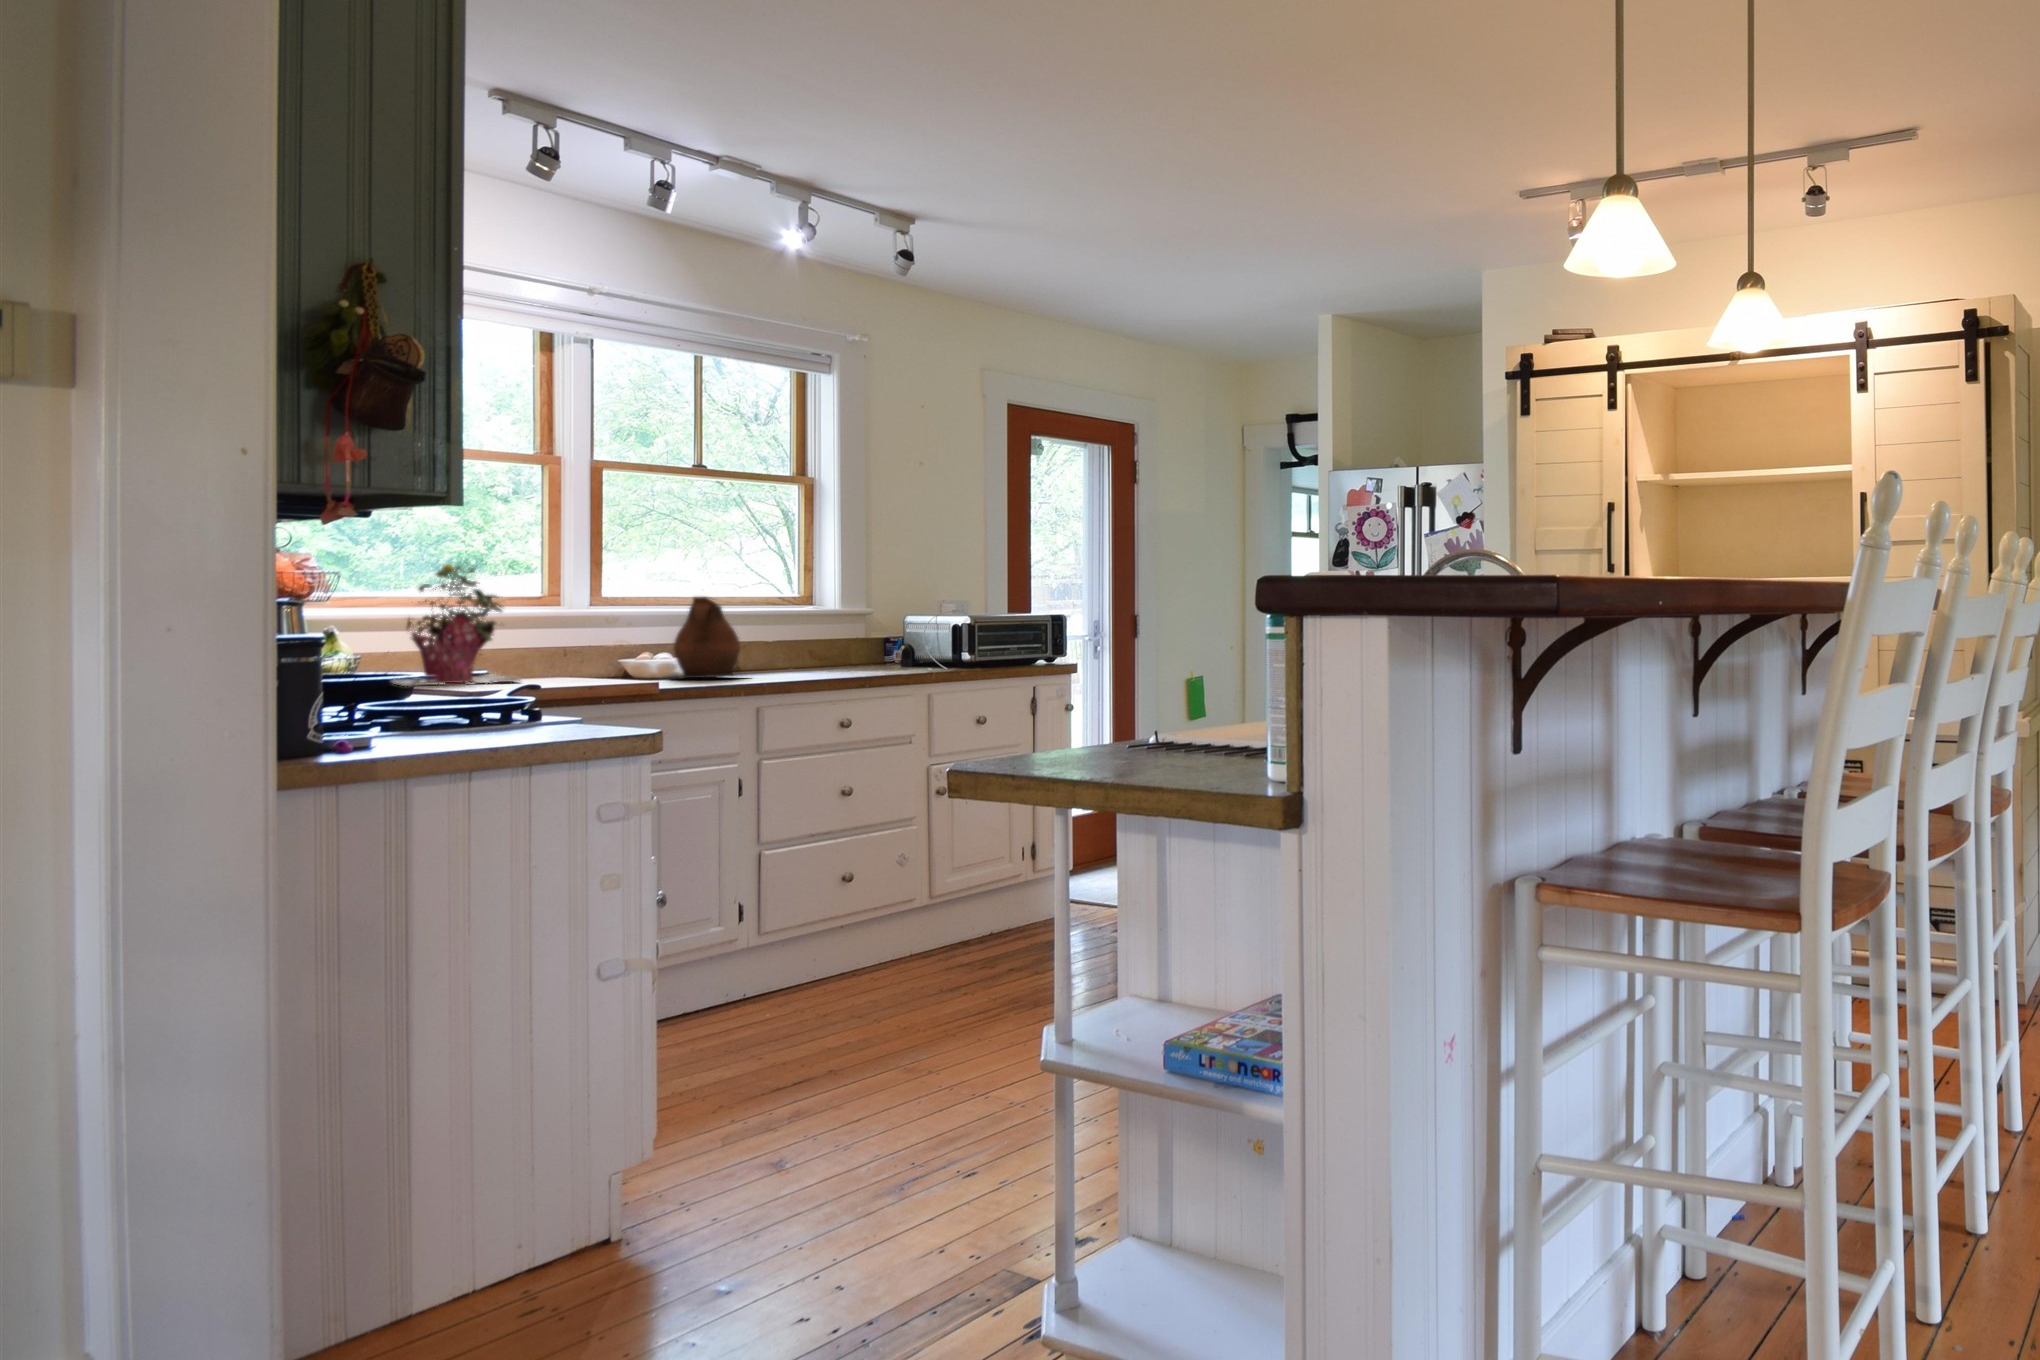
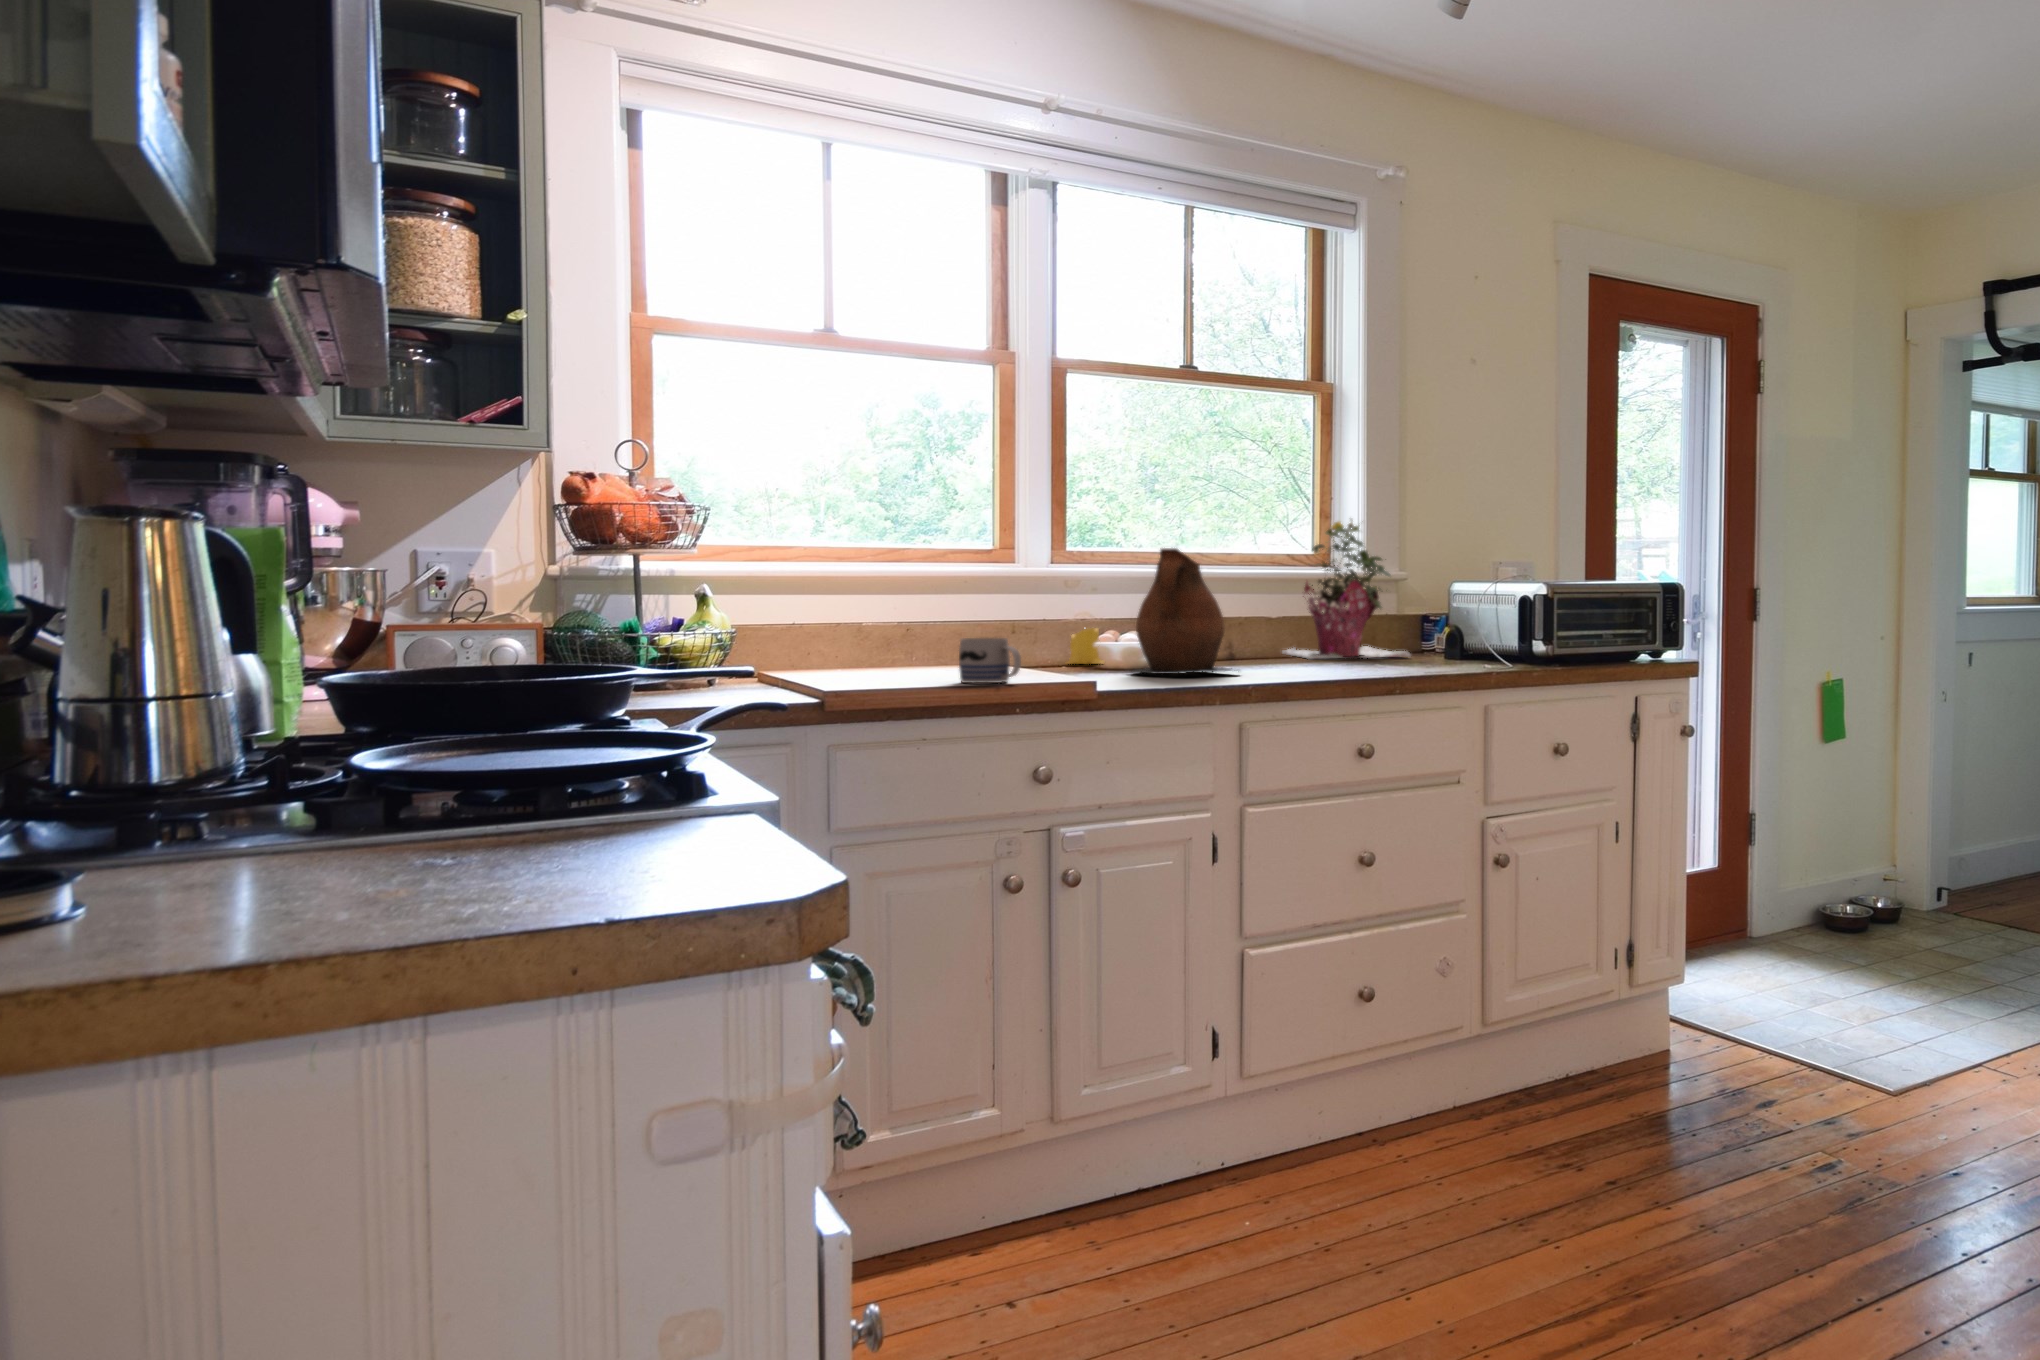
potted plant: present [392,564,520,686] -> present [1283,522,1410,659]
candle: none [606,649,640,676] -> present [1068,628,1104,664]
mug: none [546,656,596,686] -> present [959,638,1021,683]

